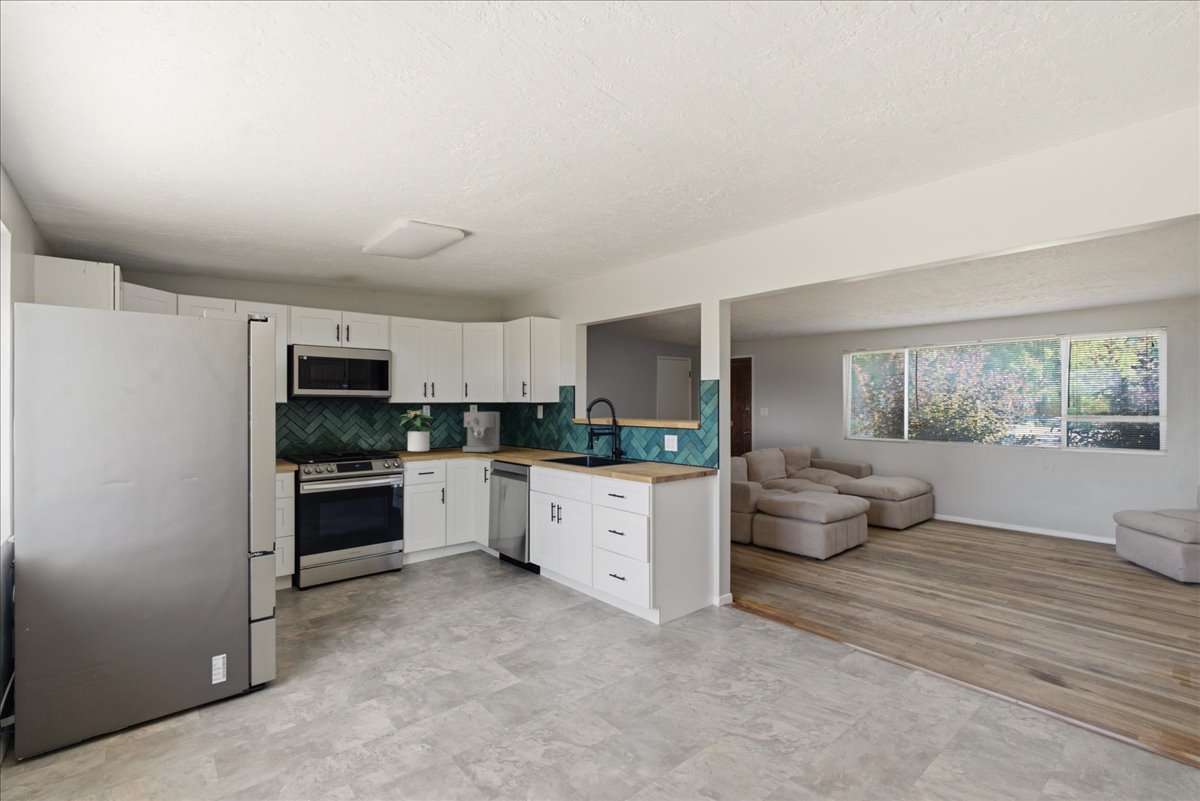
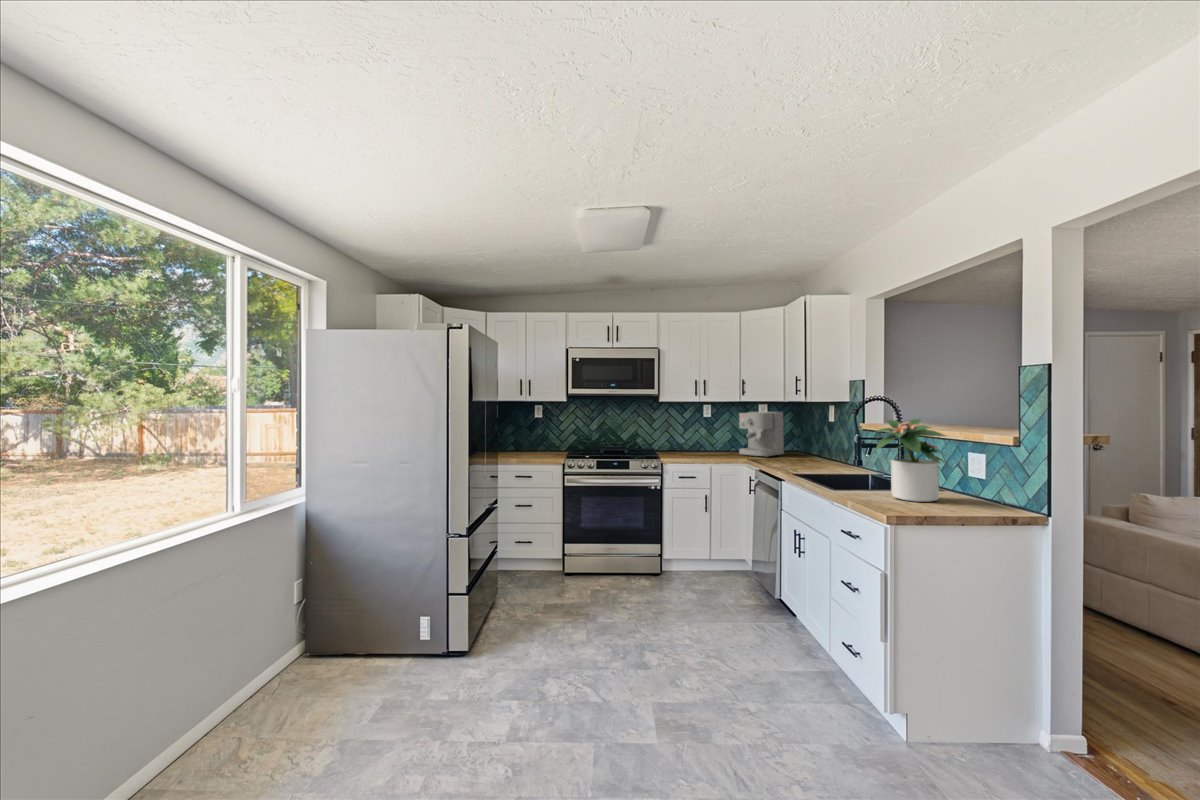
potted plant: present [400,410,435,452] -> present [876,419,951,502]

